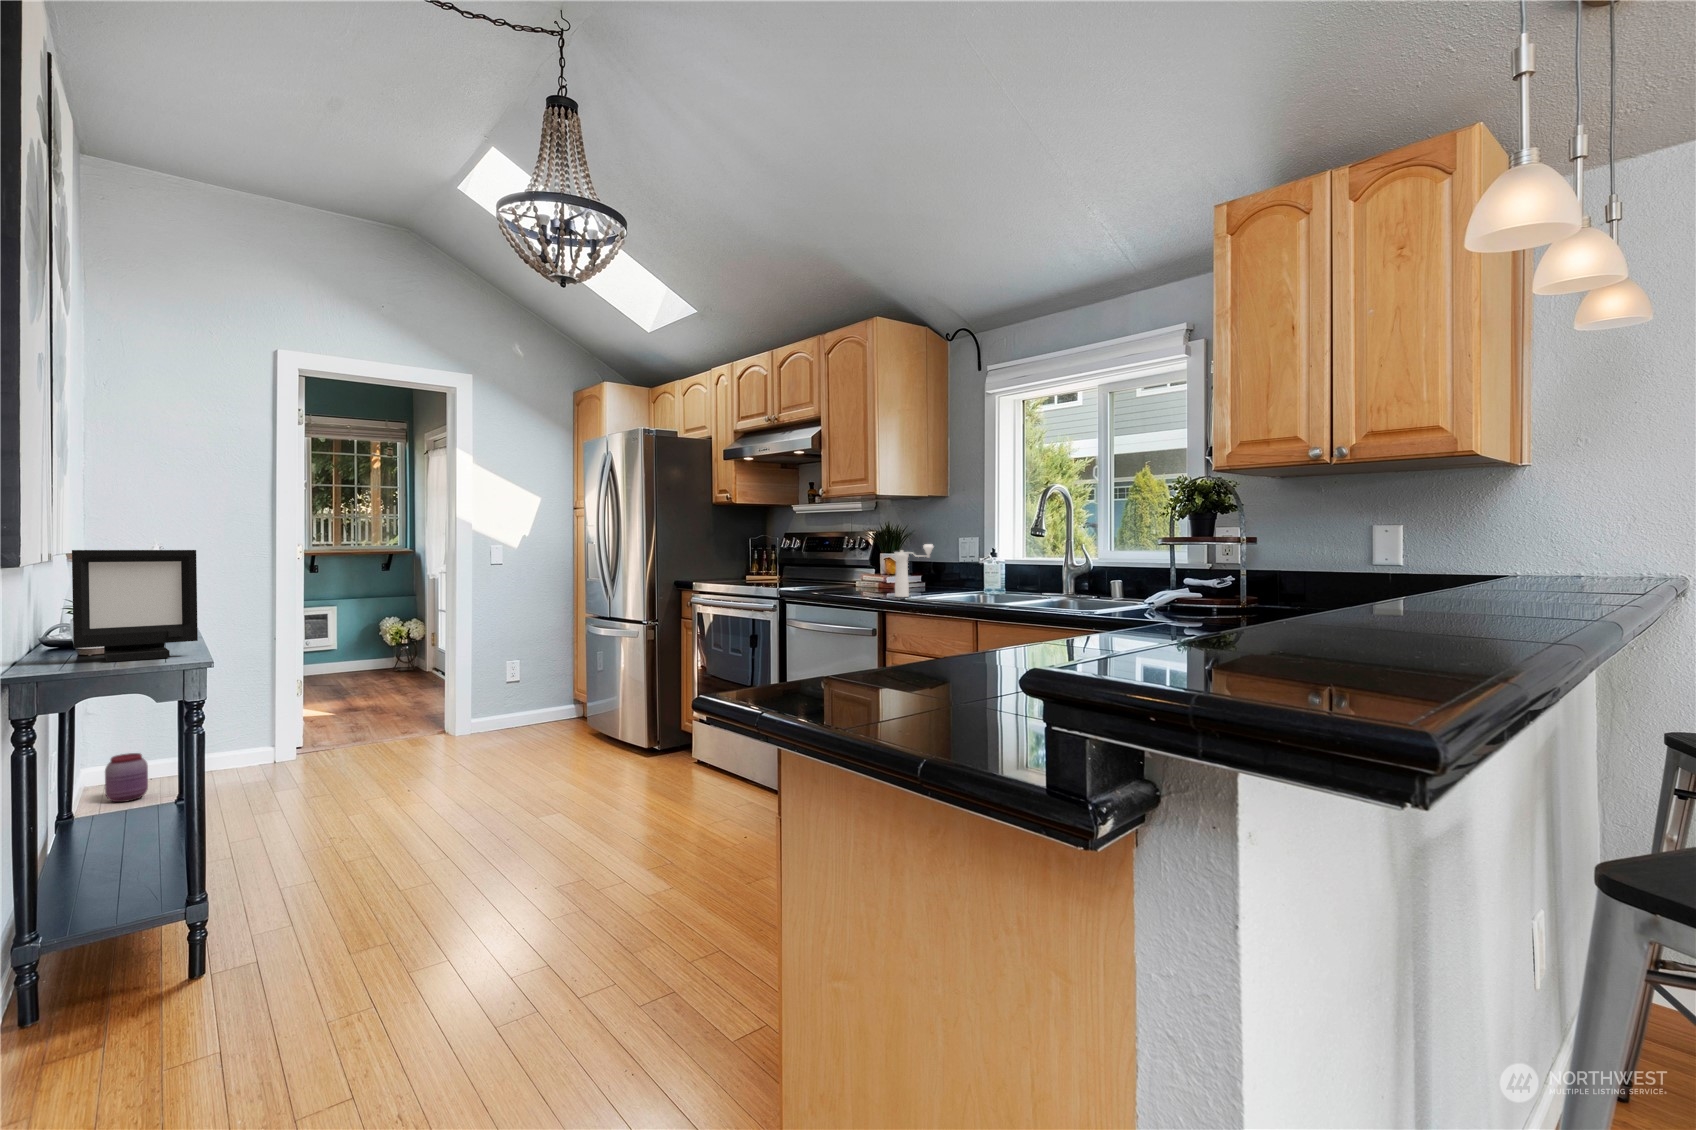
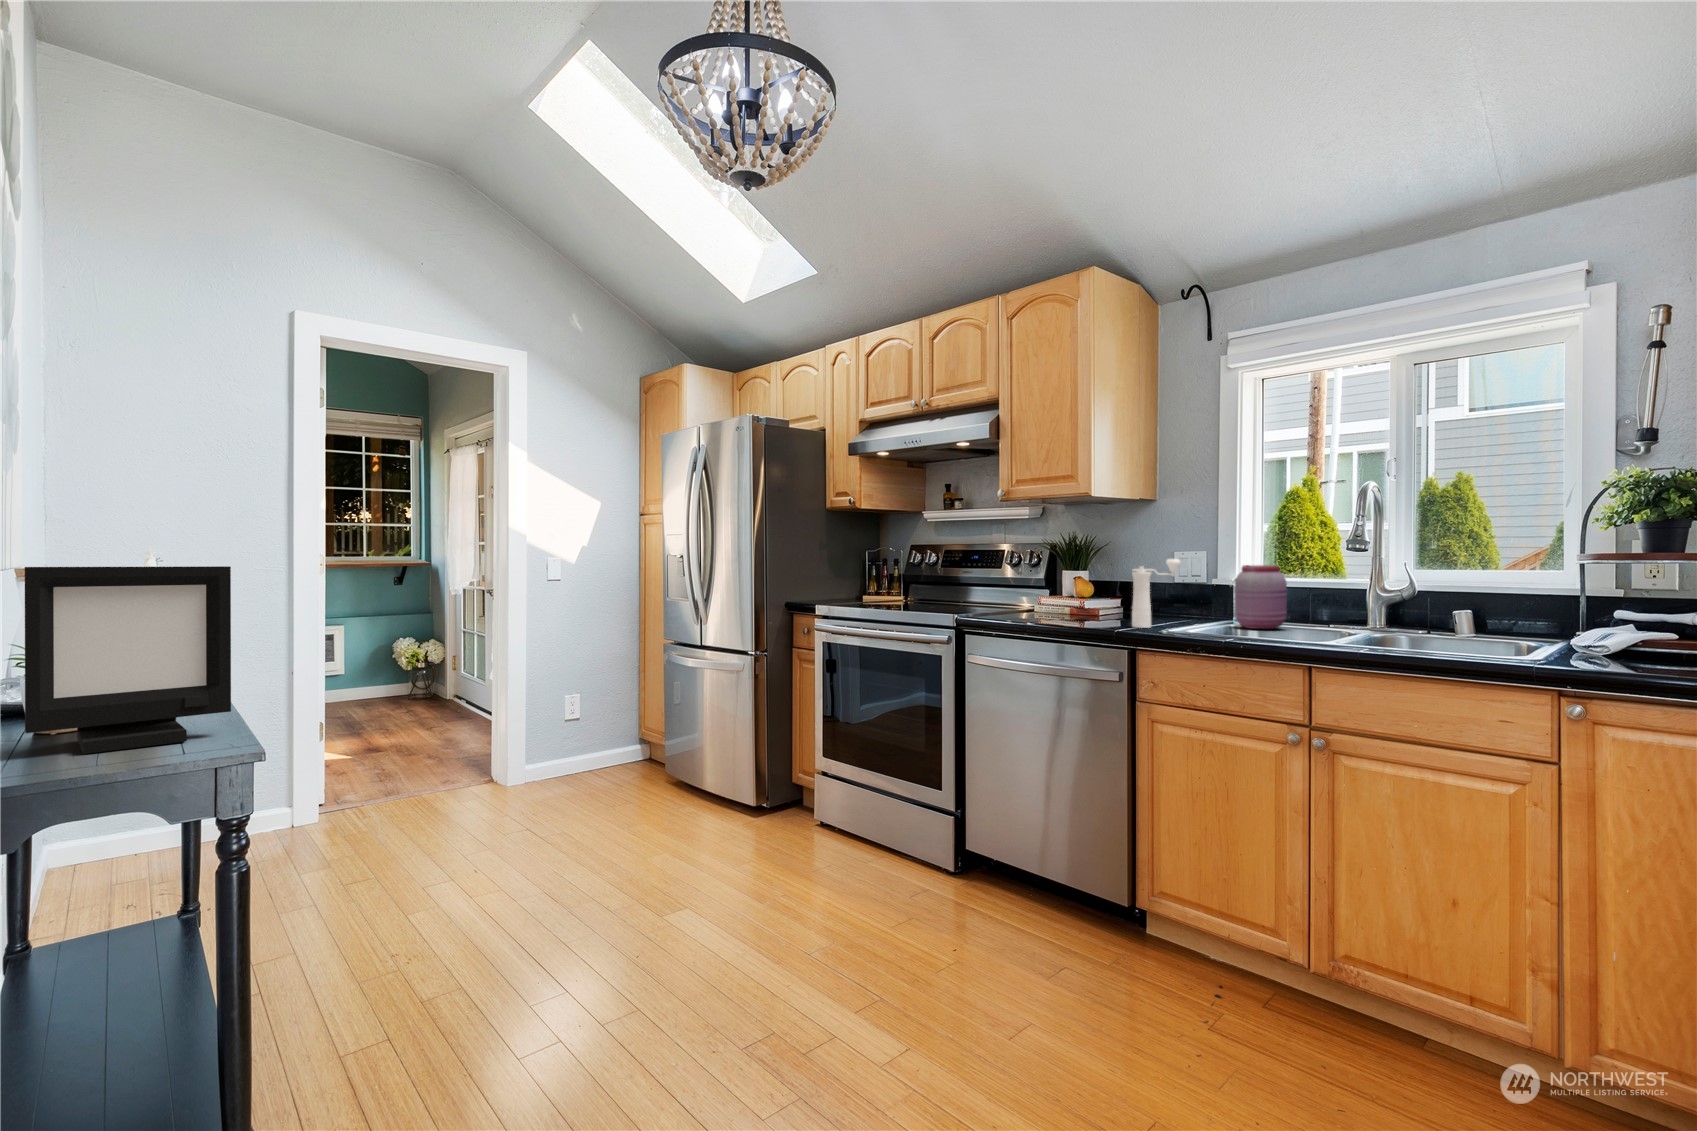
jar: present [105,753,148,802] -> present [1235,565,1287,629]

